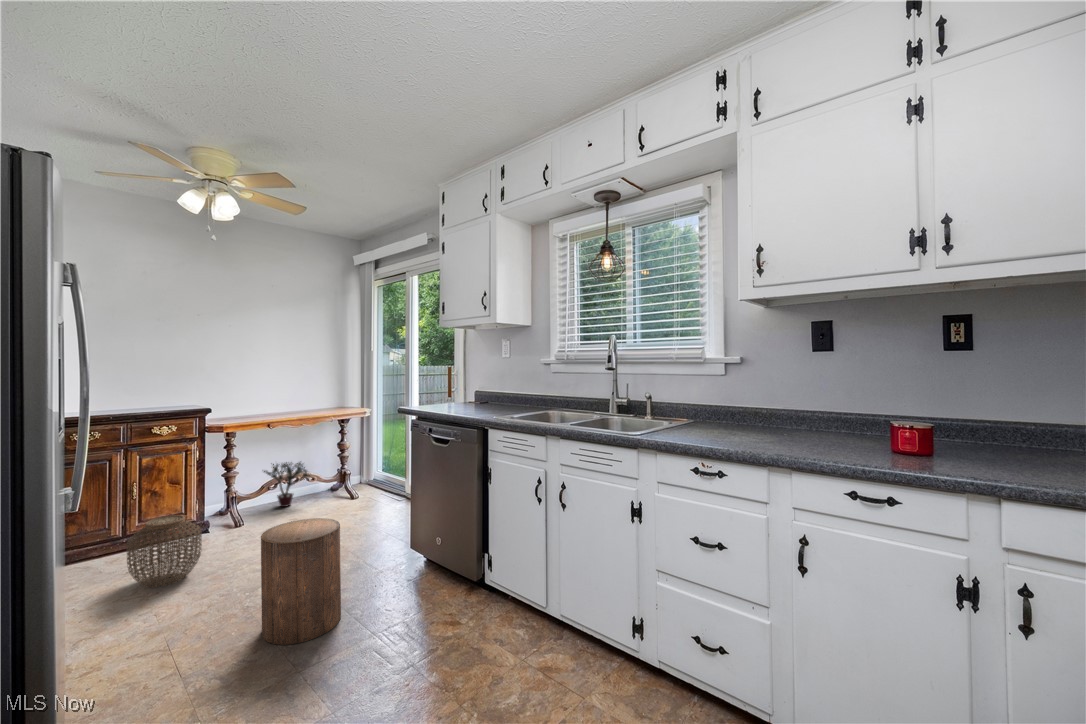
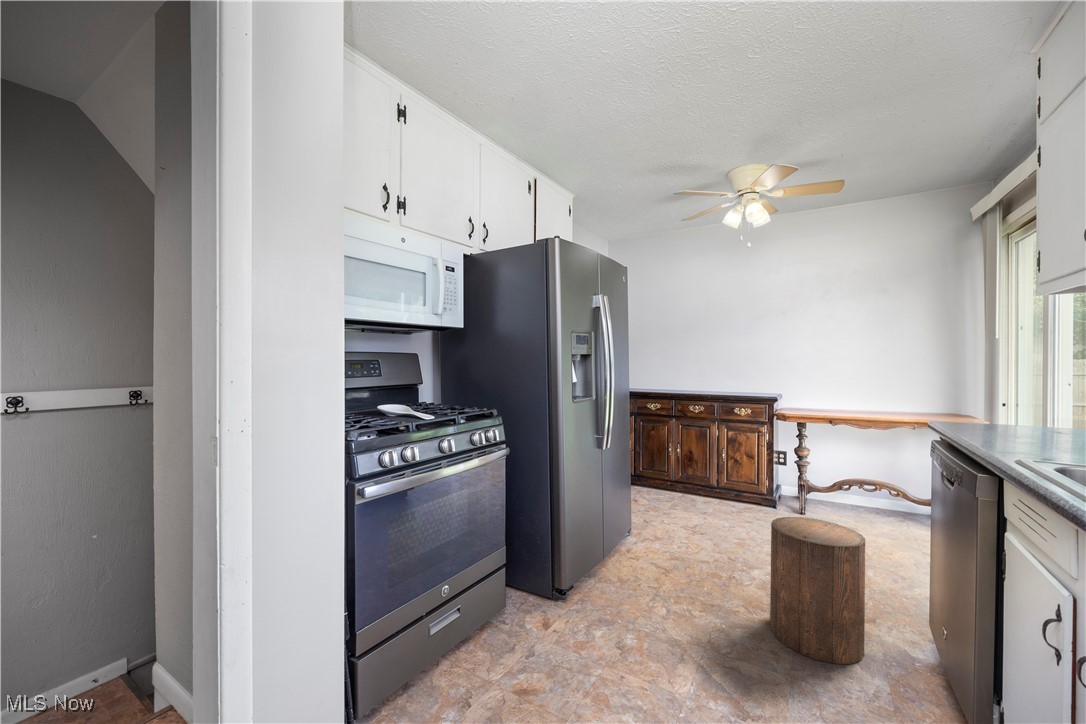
potted plant: present [264,462,310,507] -> none [834,461,892,513]
woven basket: present [127,515,202,588] -> none [701,480,754,539]

